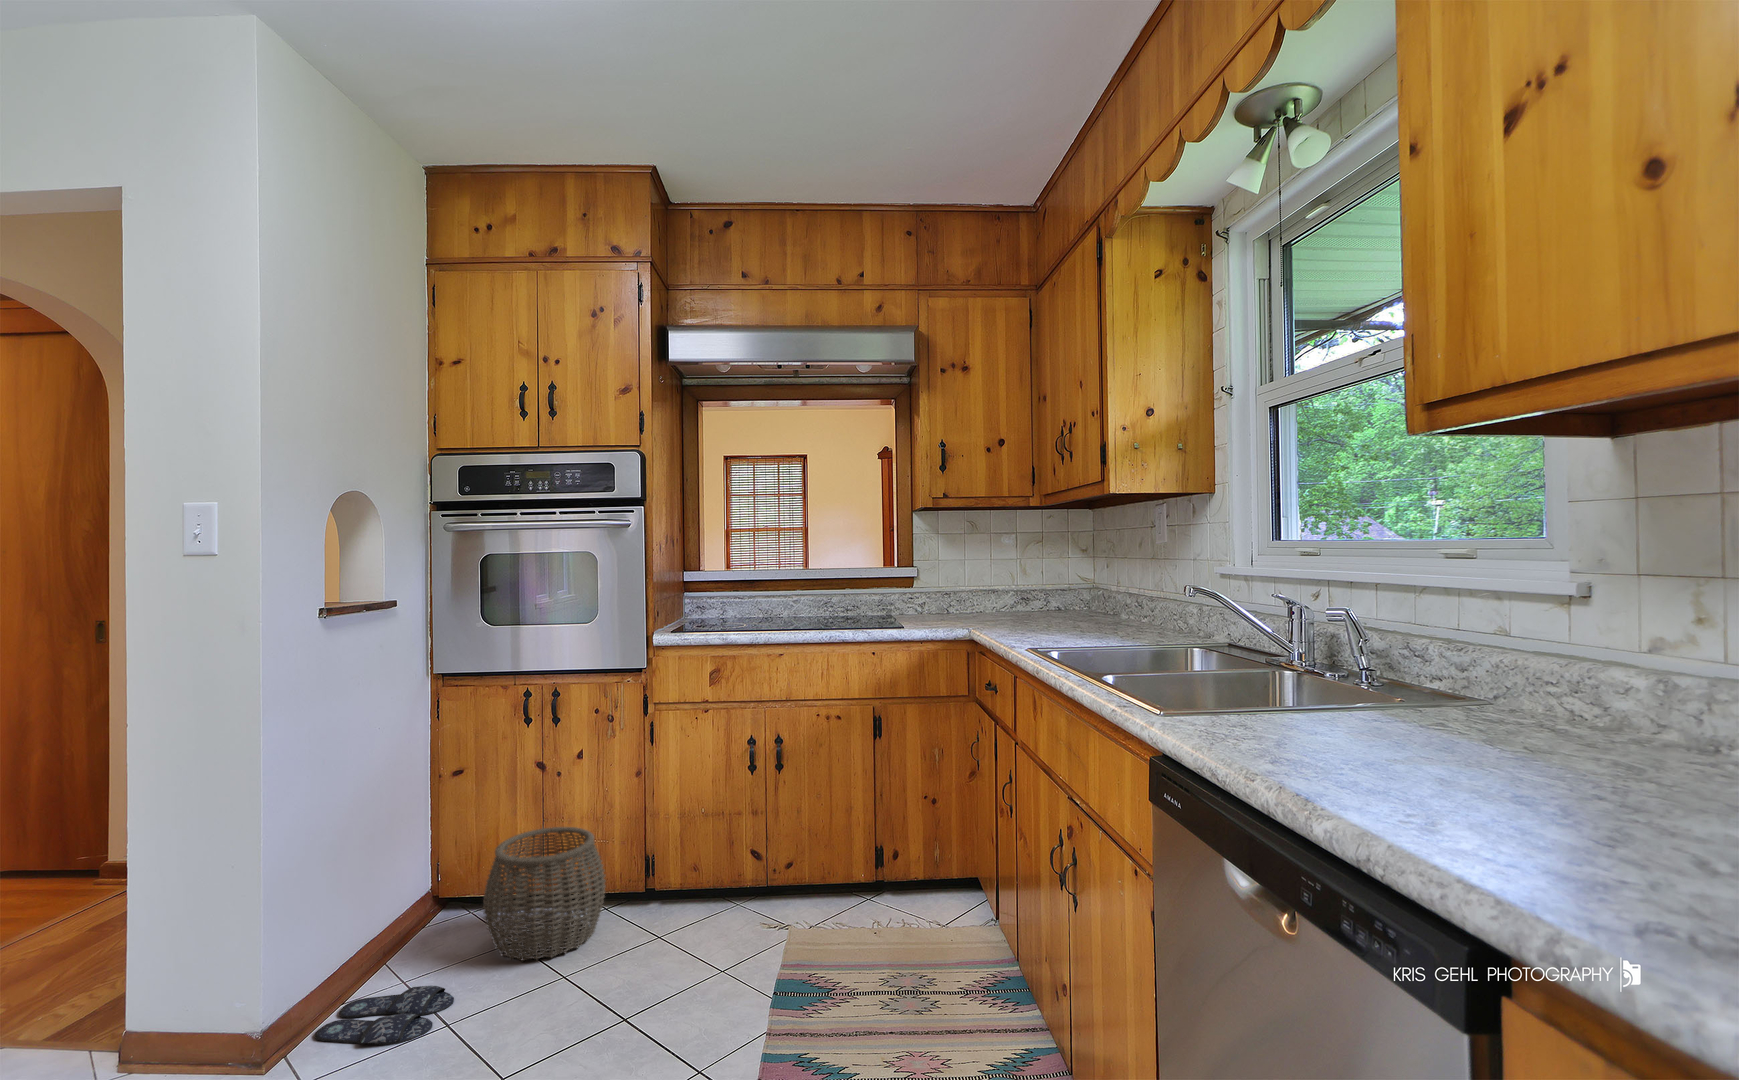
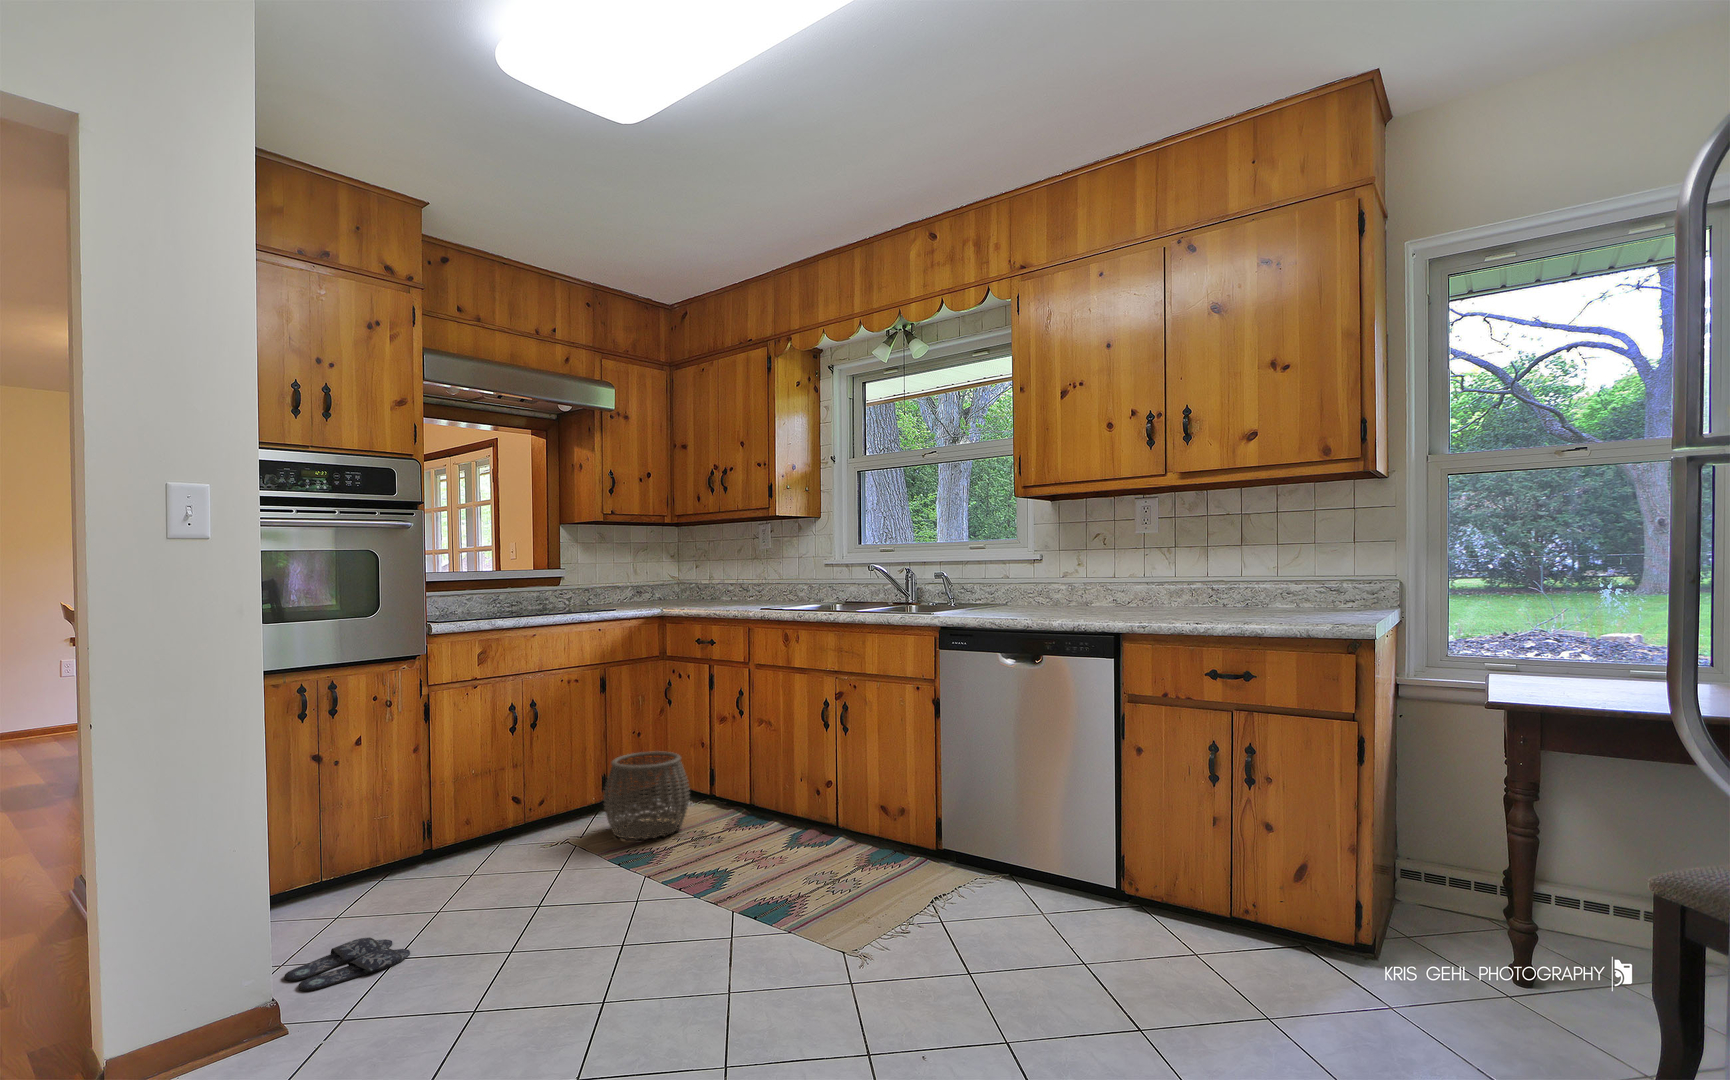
woven basket: present [483,827,606,961] -> present [603,751,690,840]

